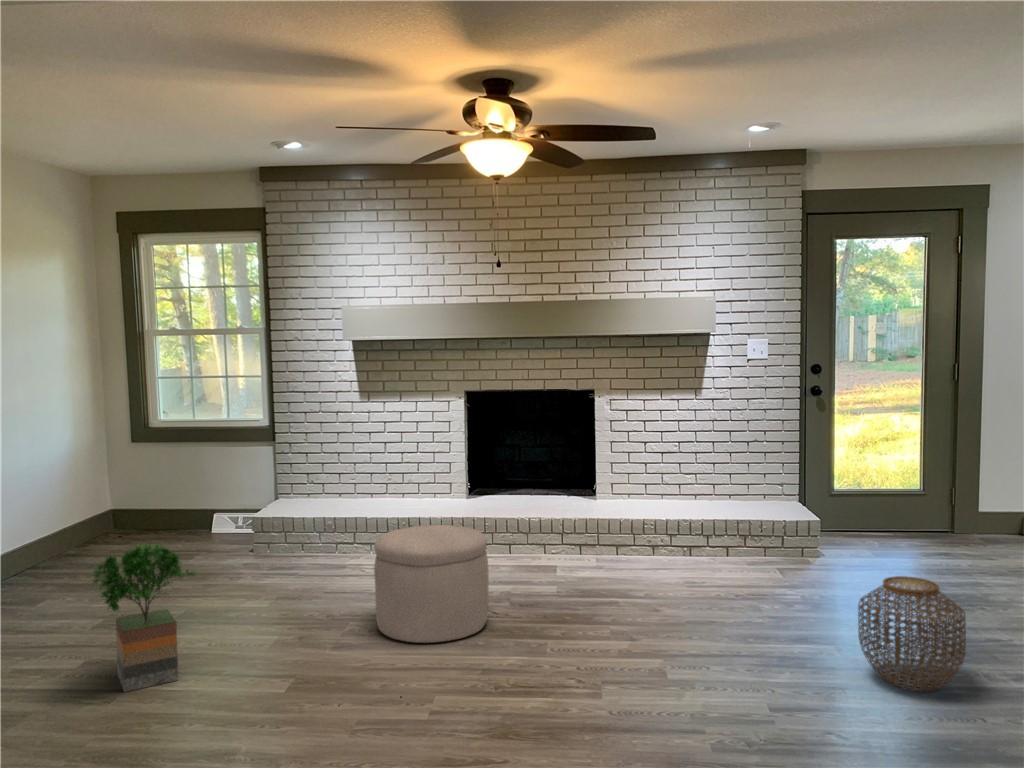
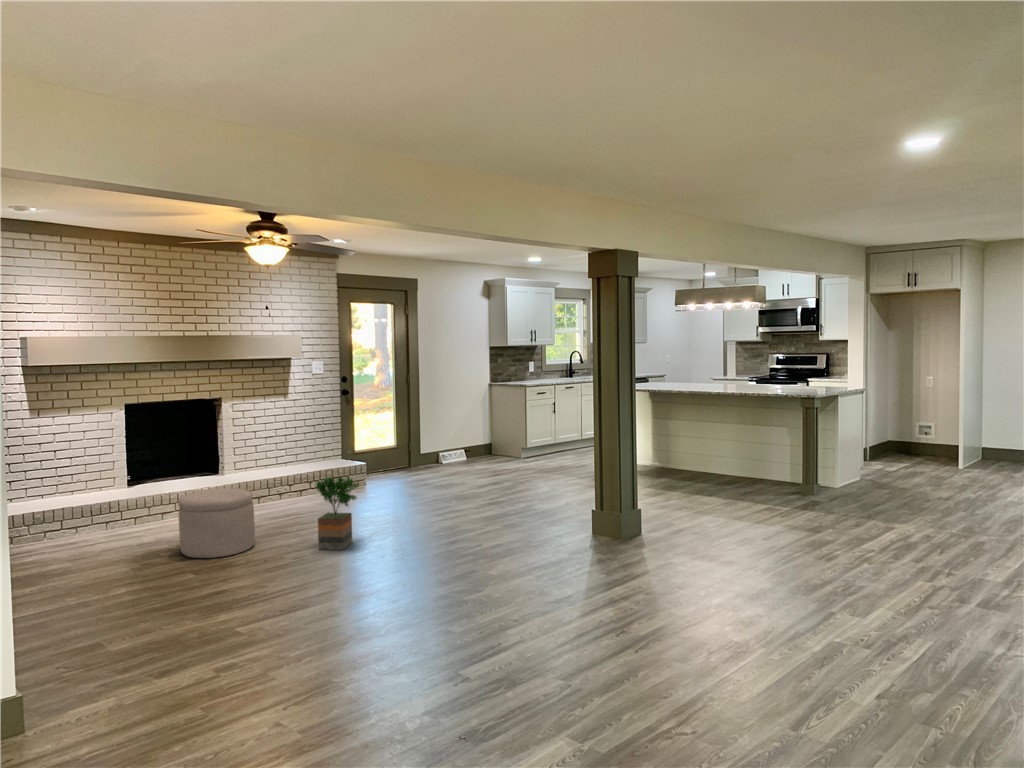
potted tree: present [92,544,196,692] -> present [315,477,358,550]
woven basket: present [858,576,966,691] -> none [441,472,481,518]

